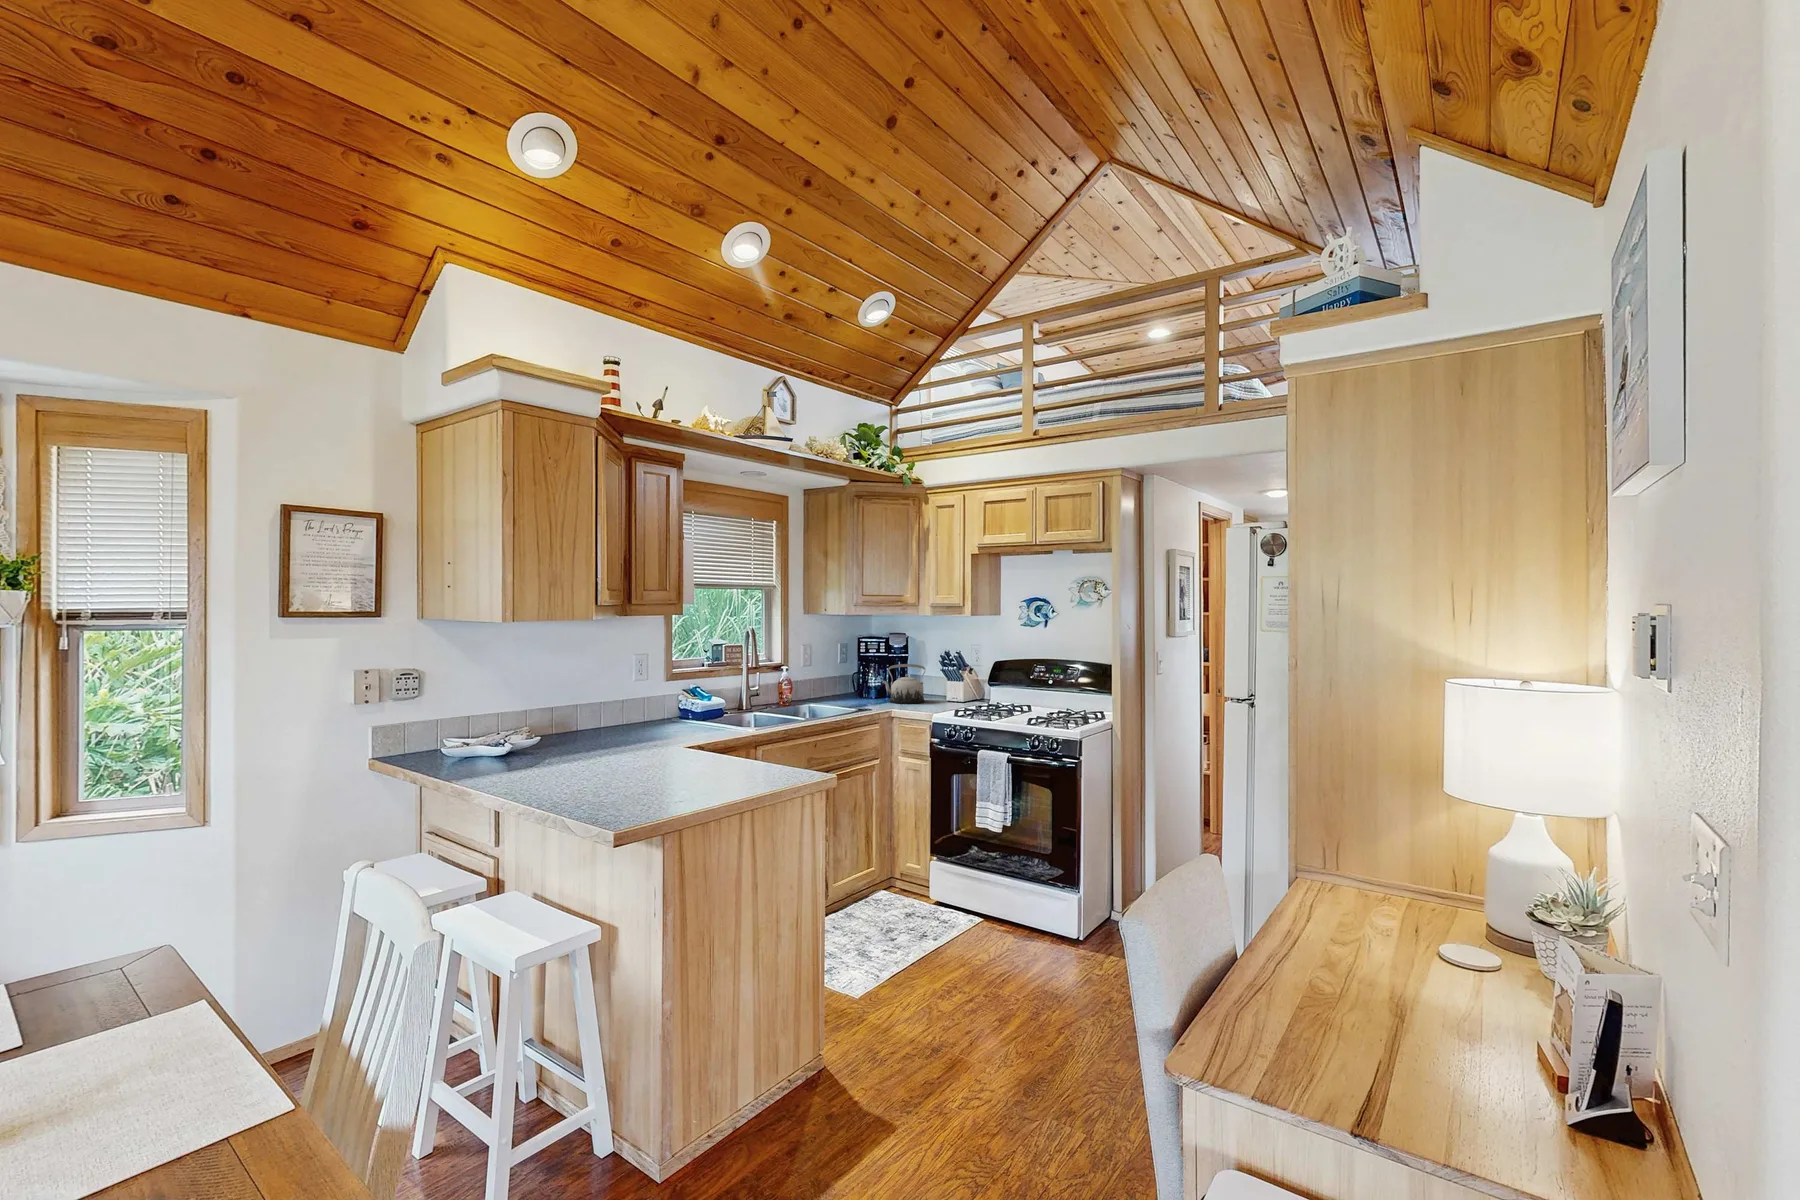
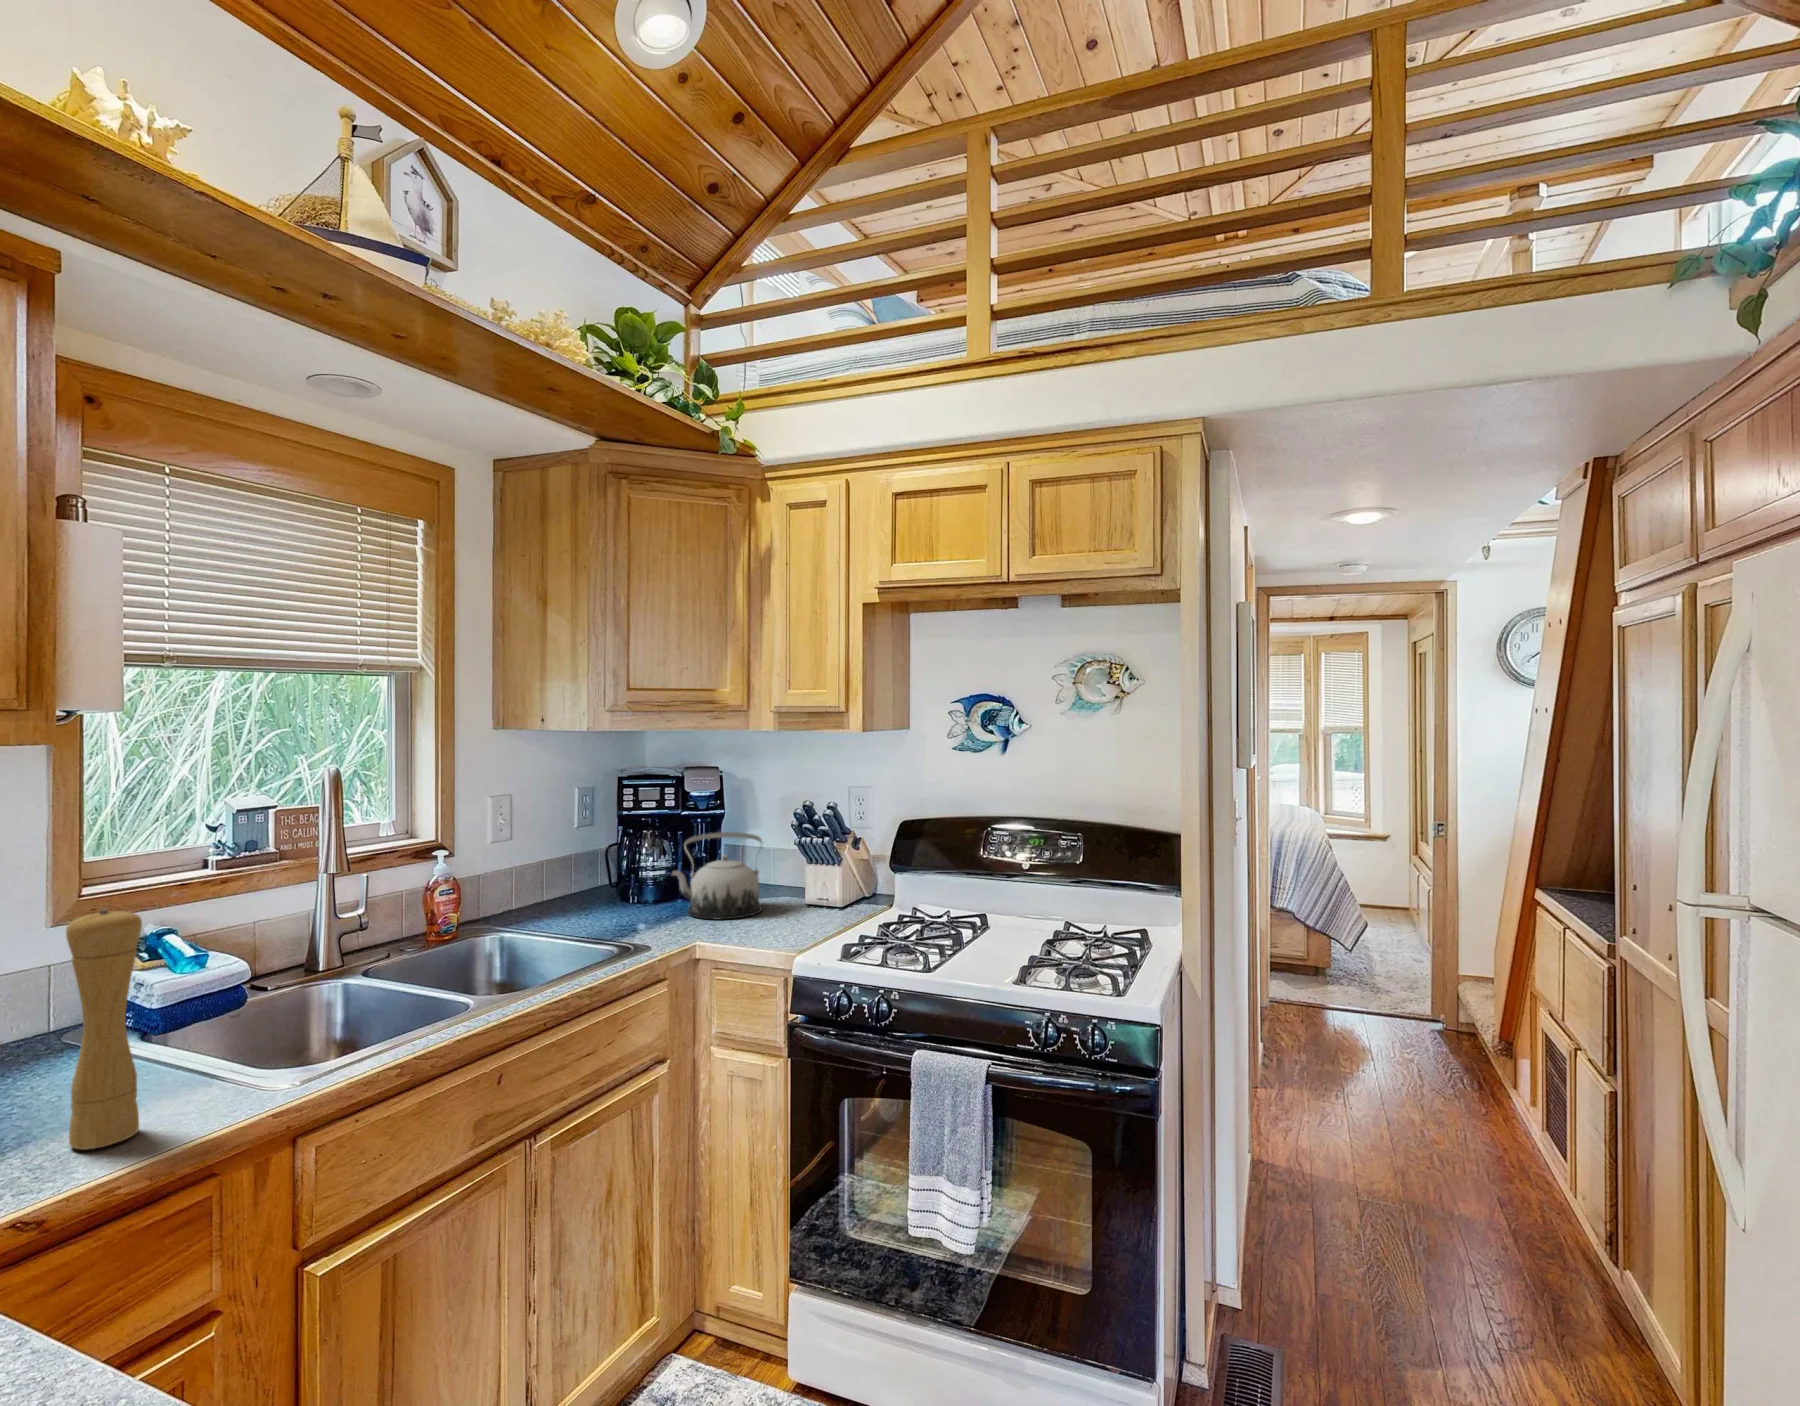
pepper mill: none [700,666,718,738] -> present [66,909,142,1150]

